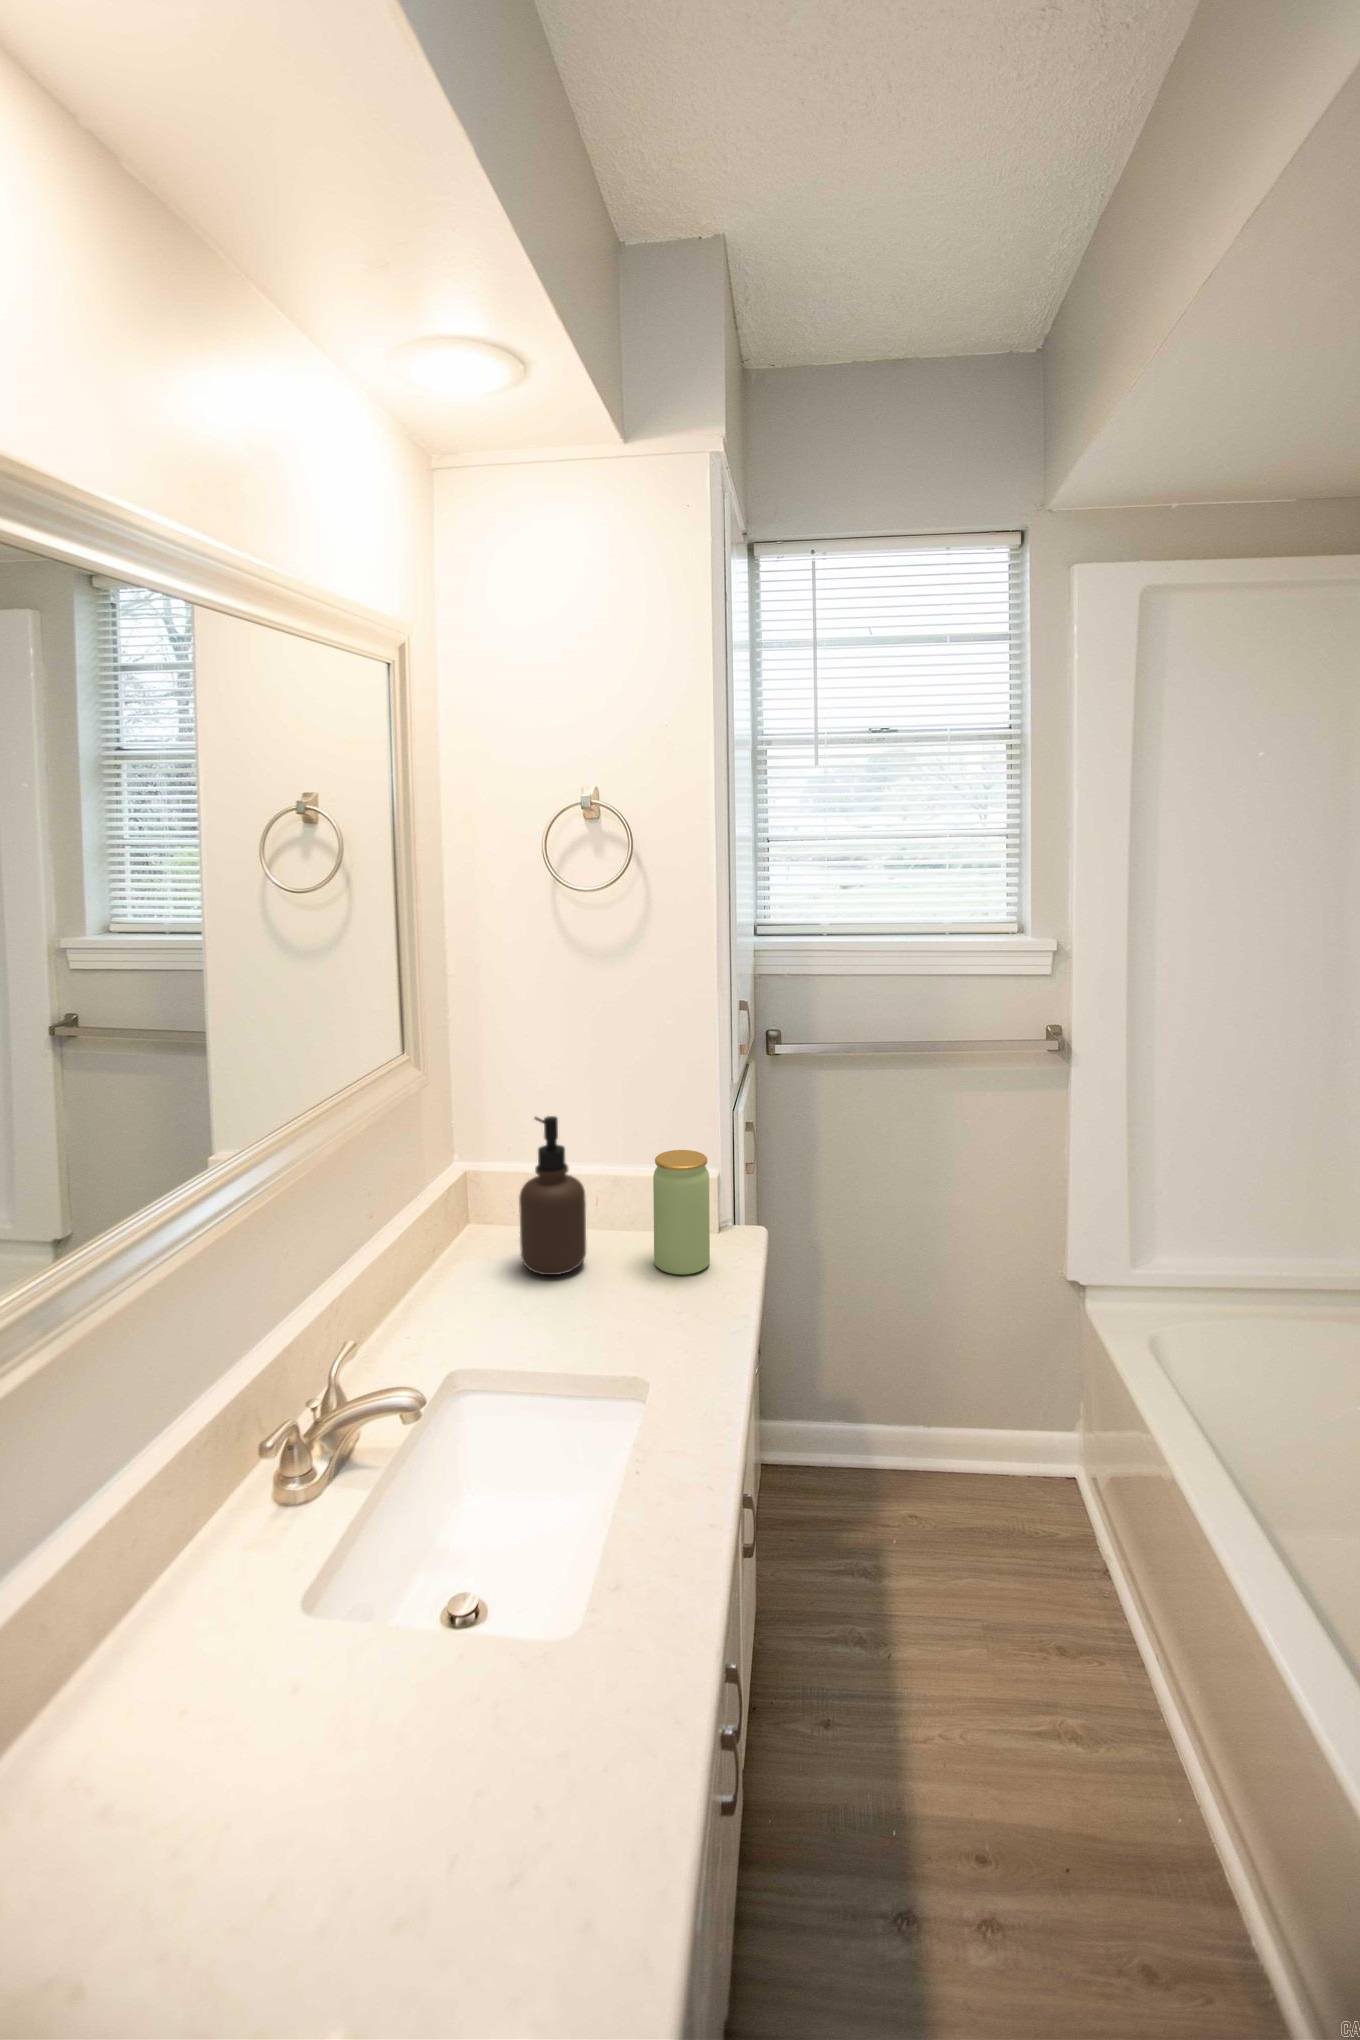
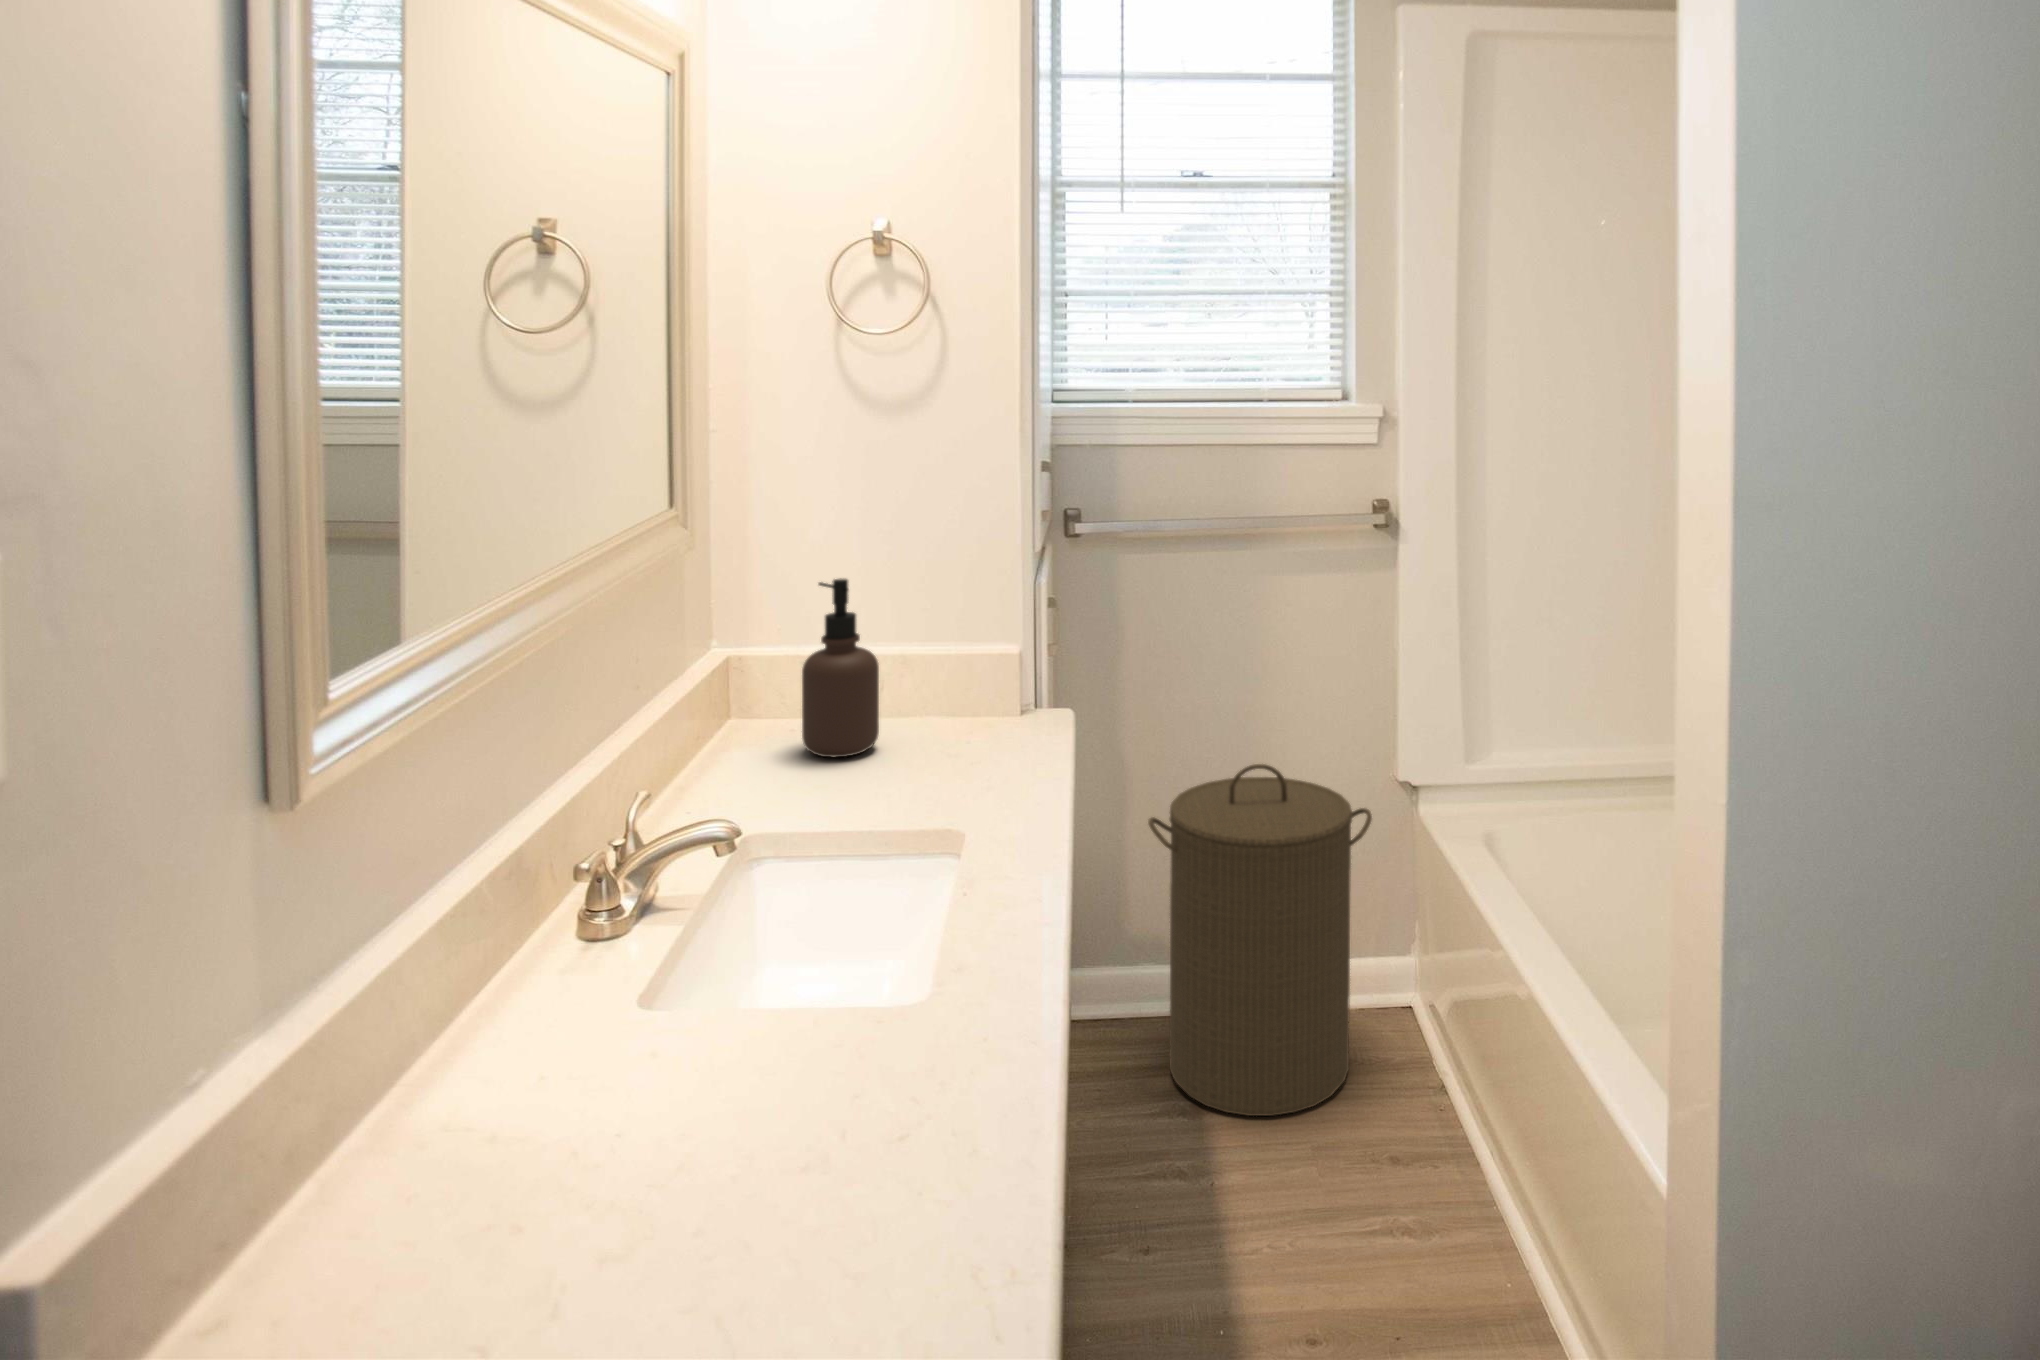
jar: present [653,1150,710,1274] -> none [956,615,1019,749]
laundry hamper: none [836,1264,1042,1581] -> present [1148,764,1372,1116]

